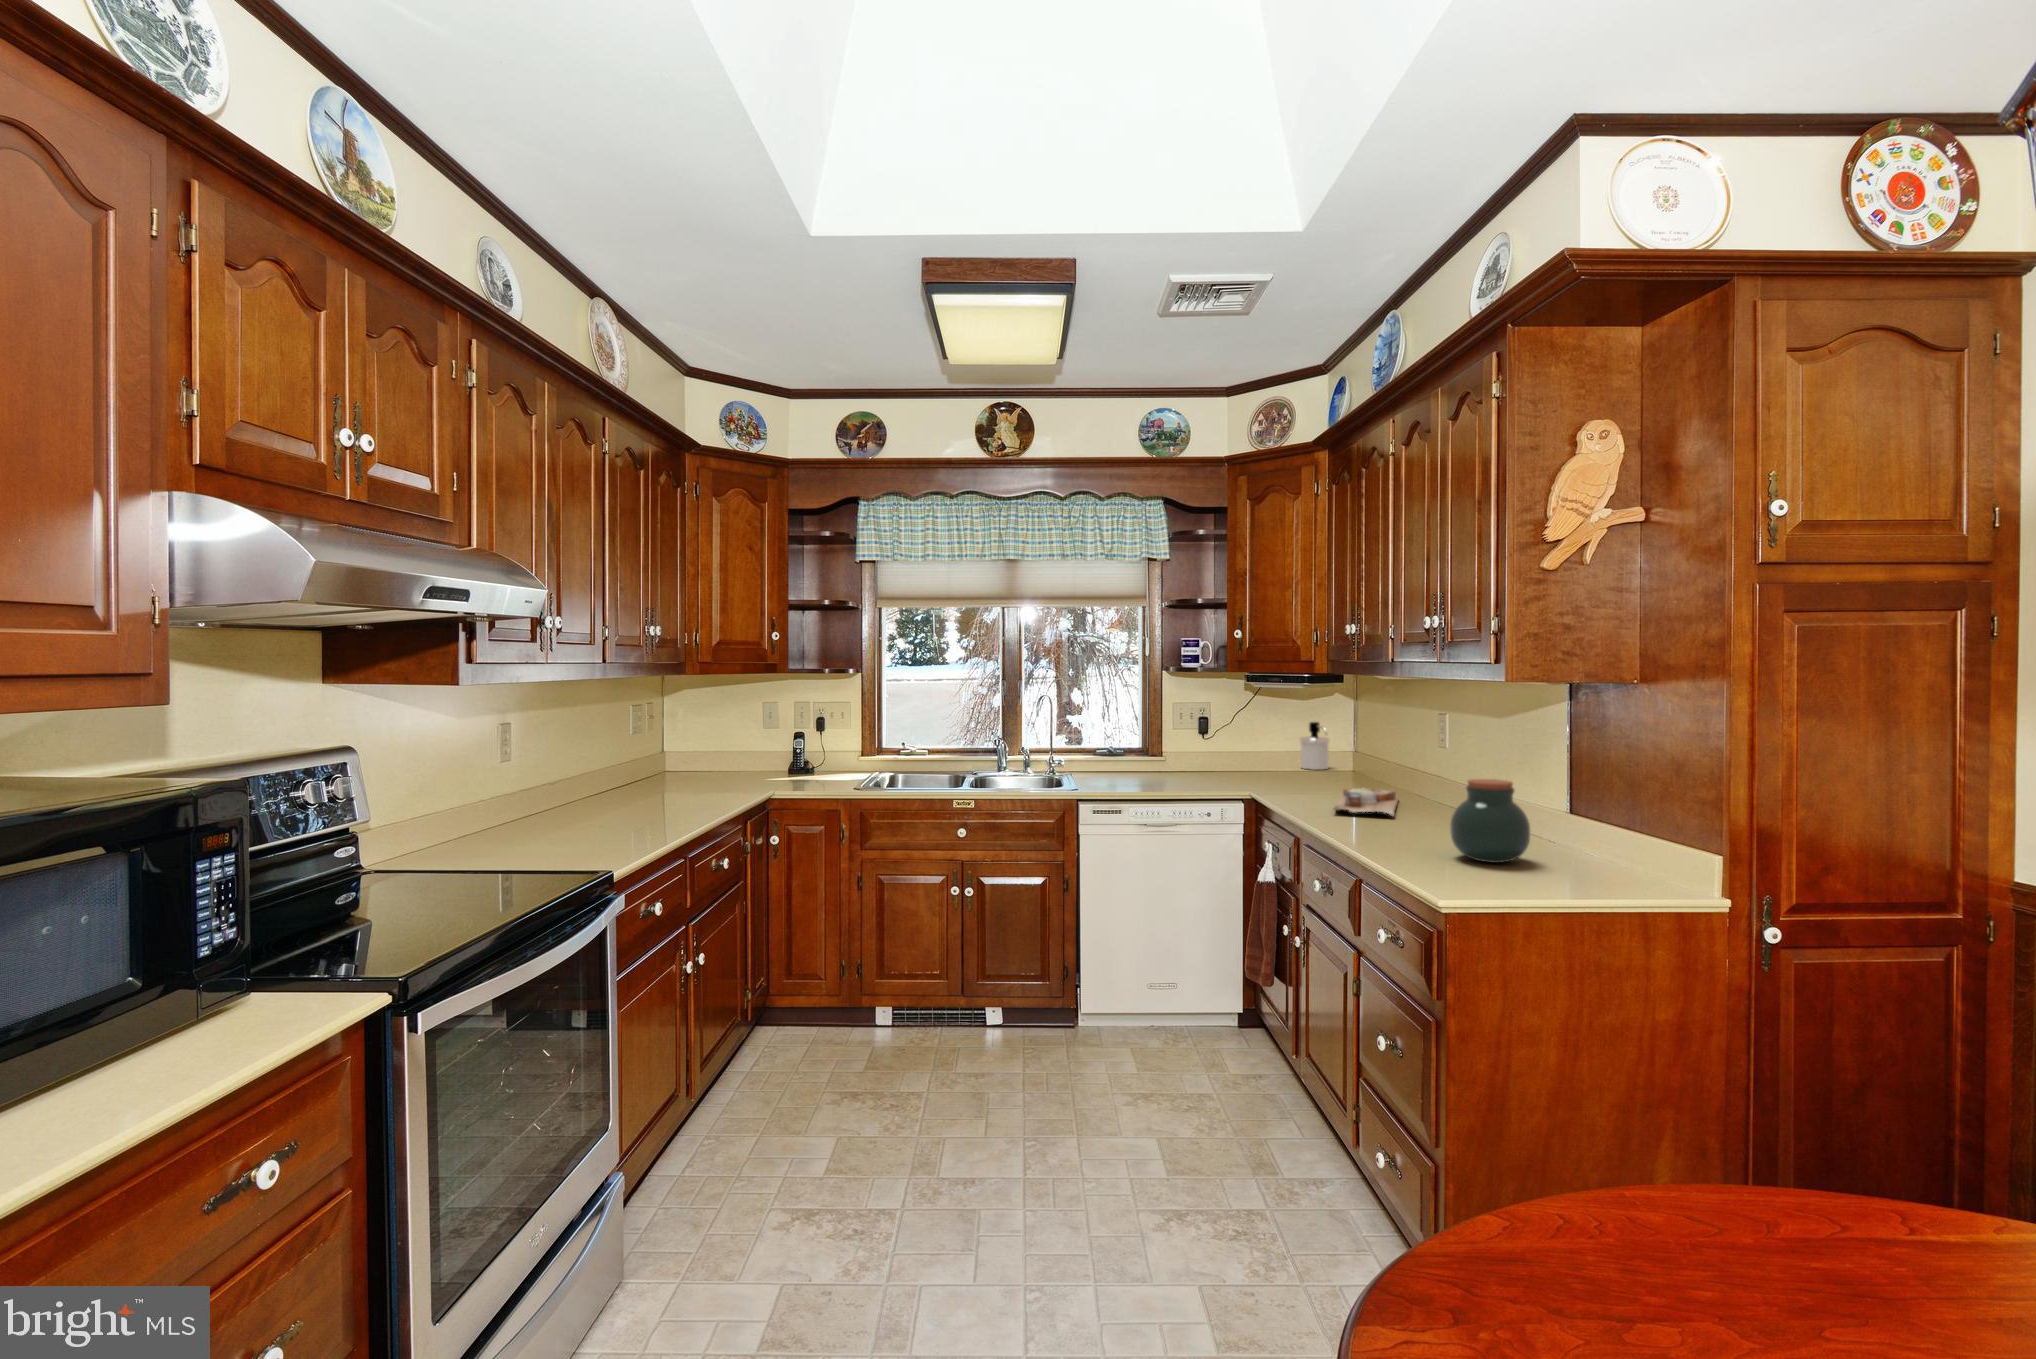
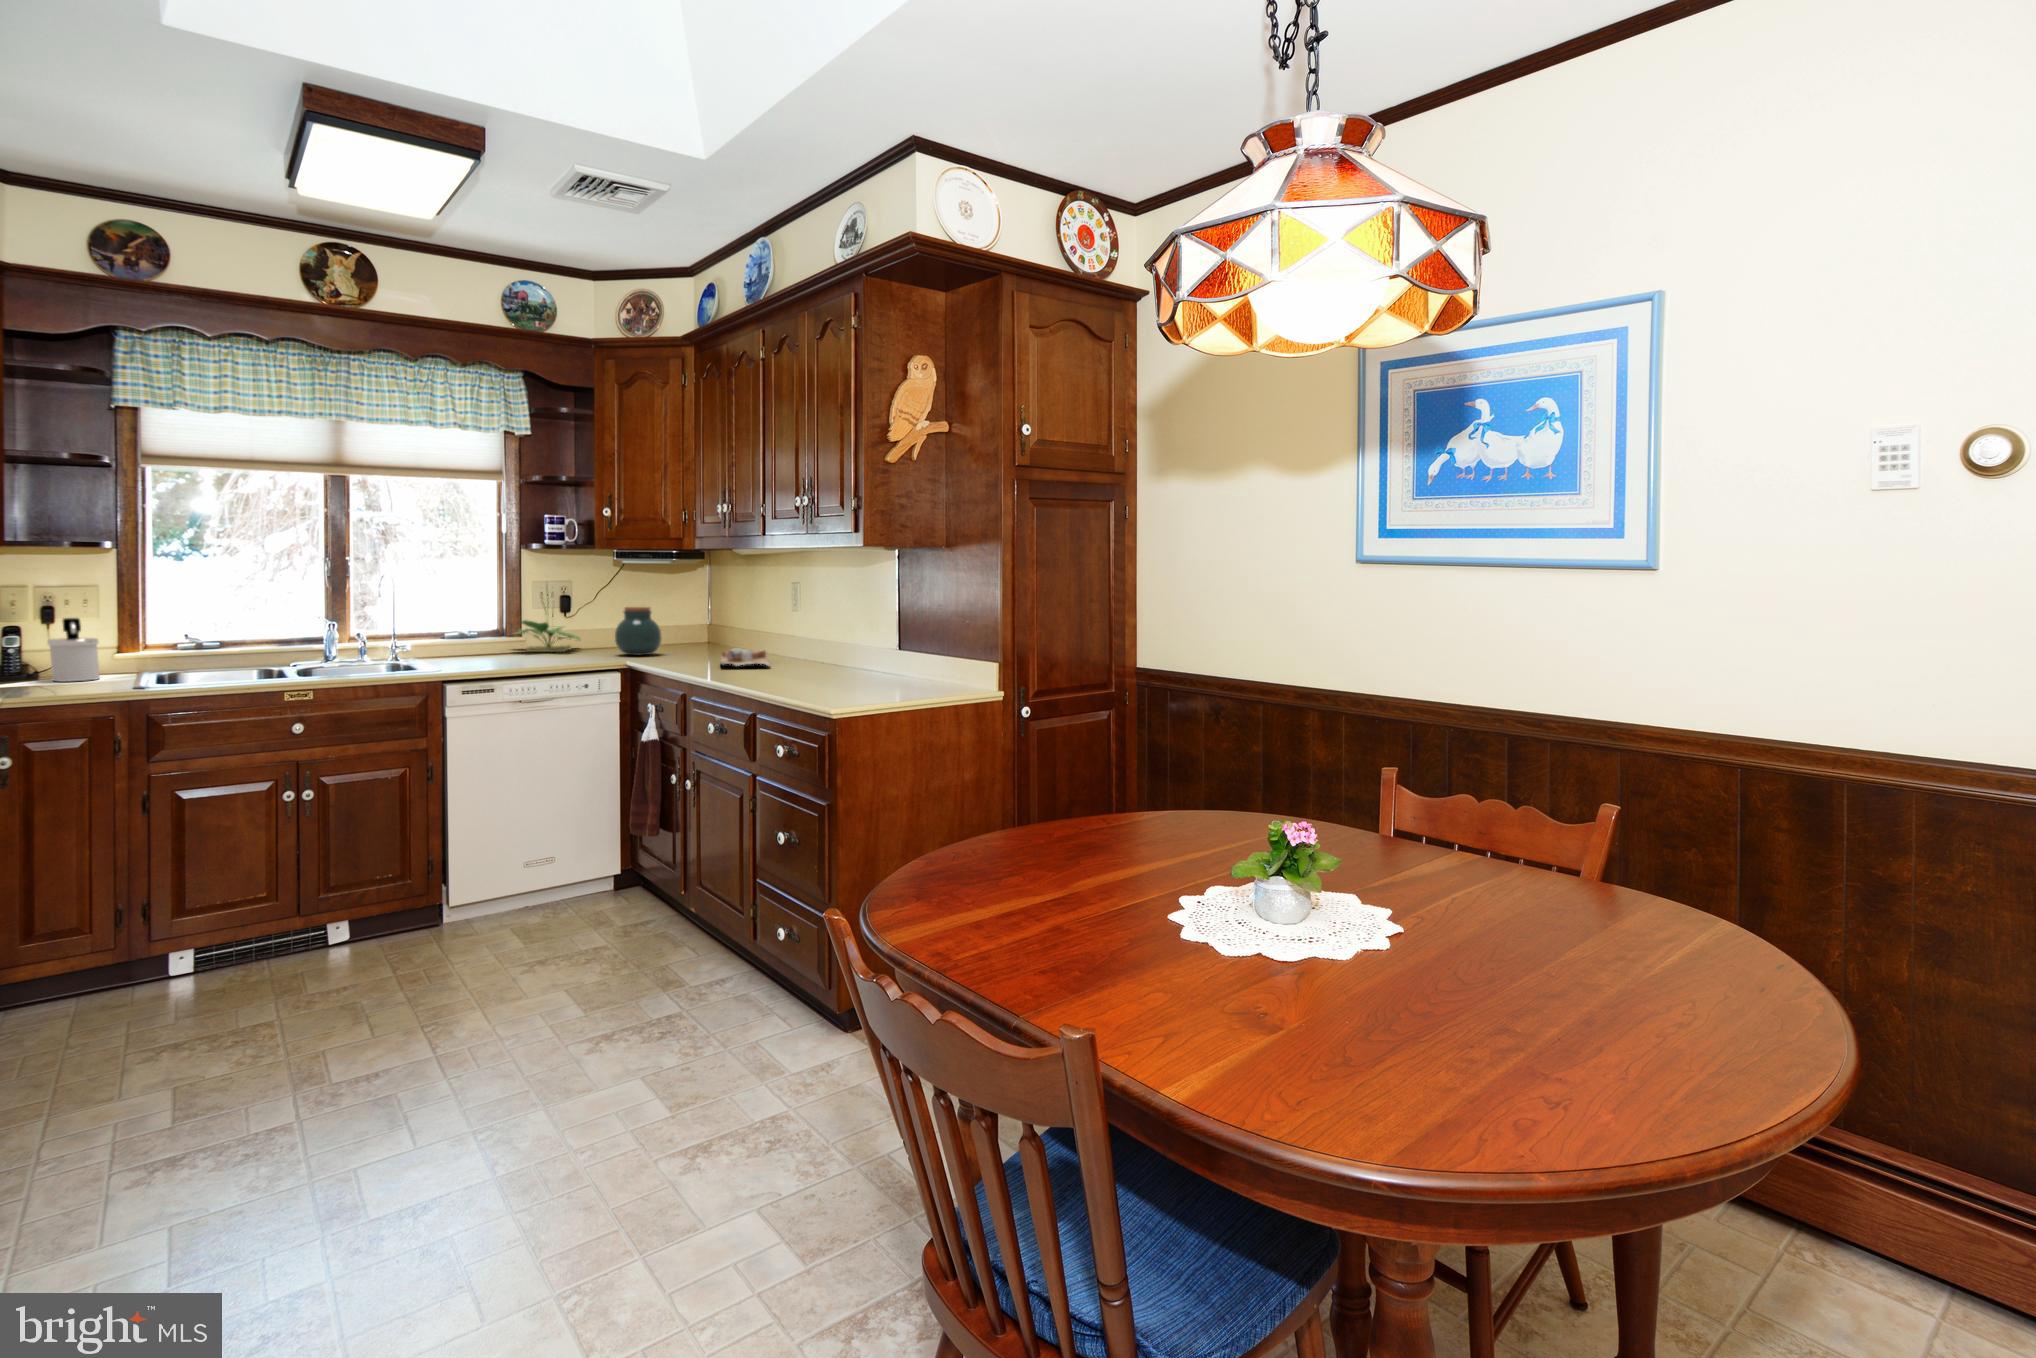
potted plant: none [1140,701,1209,774] -> present [516,587,580,652]
soap dispenser: present [1300,722,1329,770] -> present [47,618,100,682]
jar: present [1450,779,1530,863] -> present [615,607,662,655]

